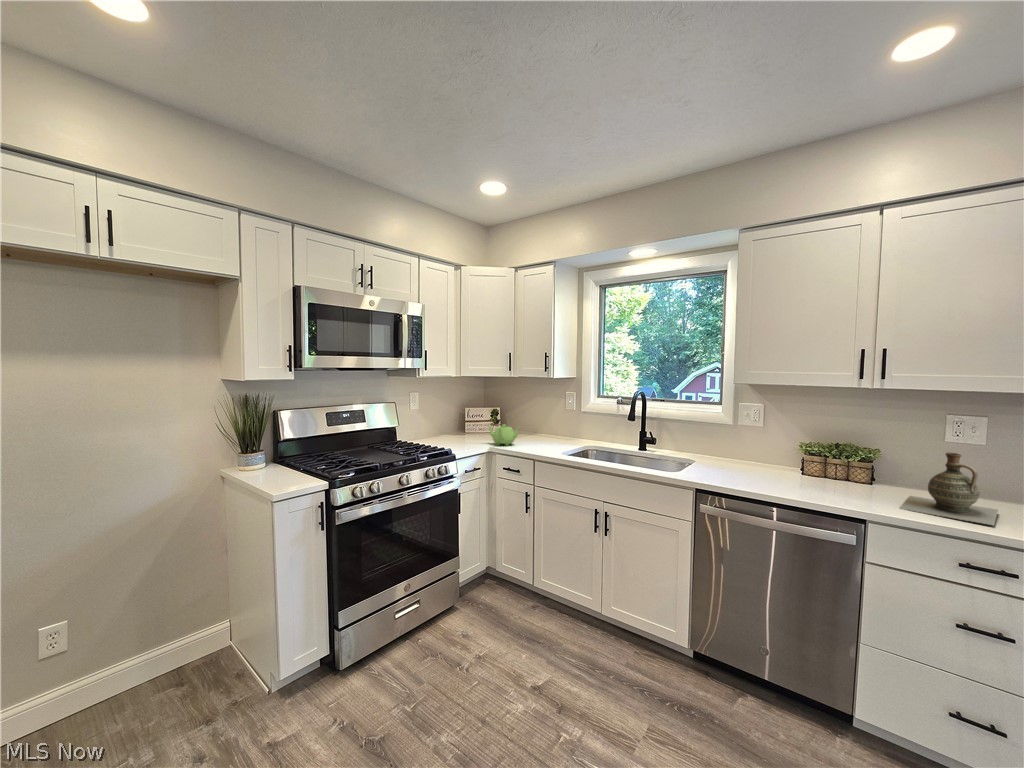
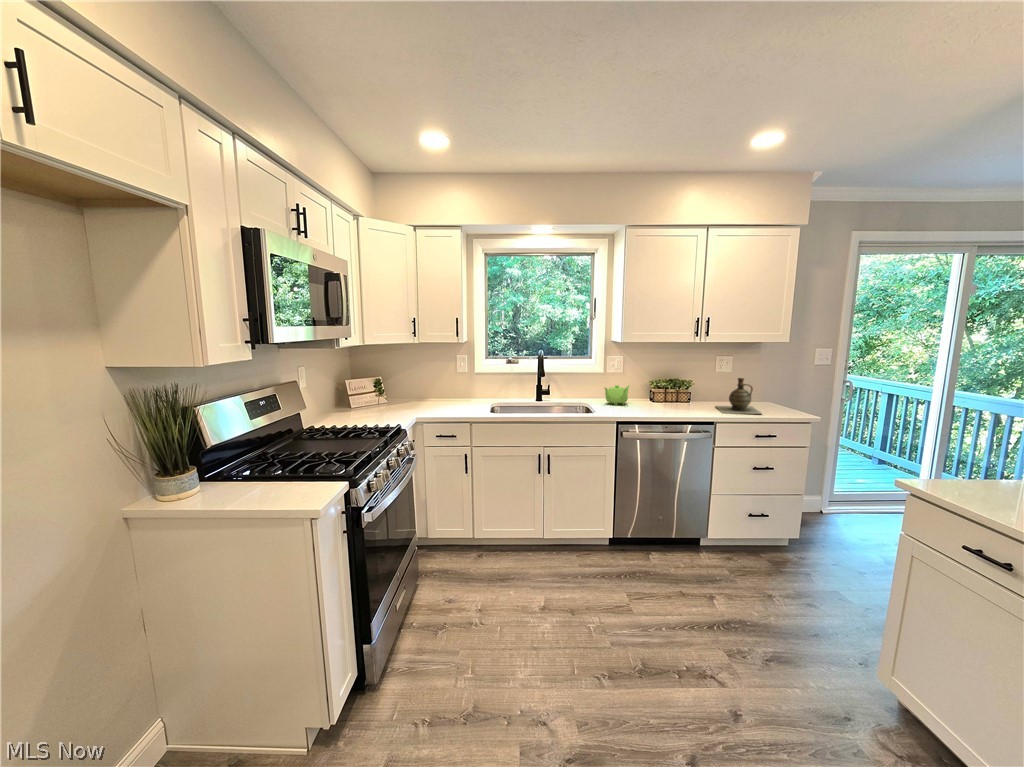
teapot: present [489,425,519,446] -> present [604,385,630,405]

